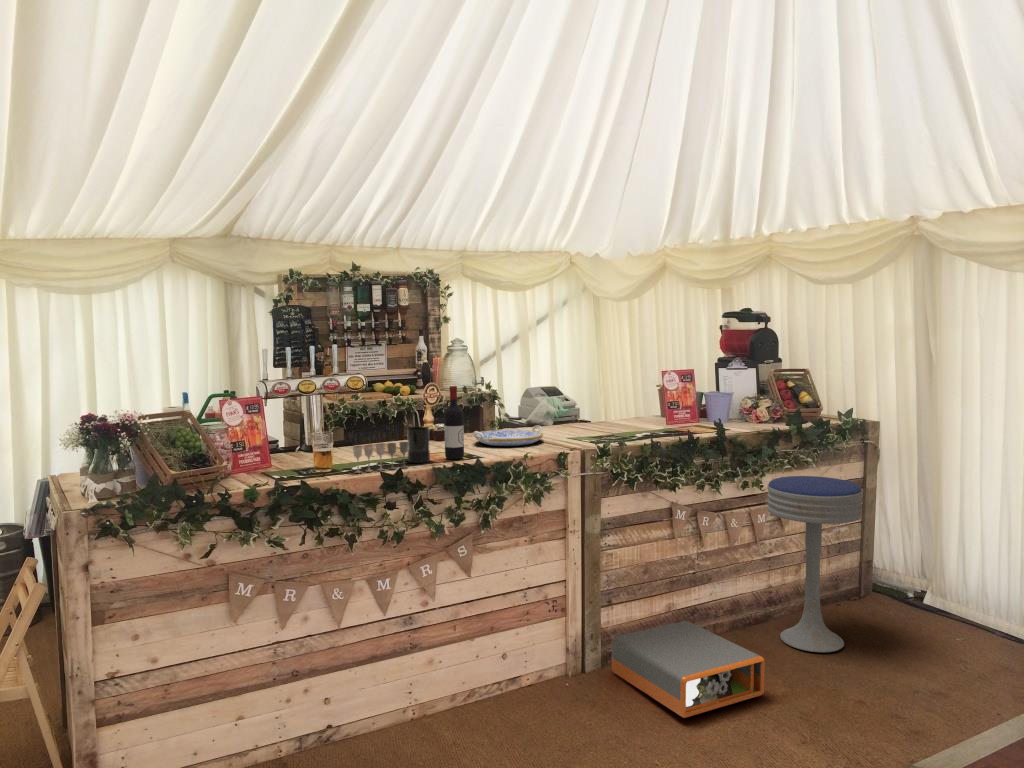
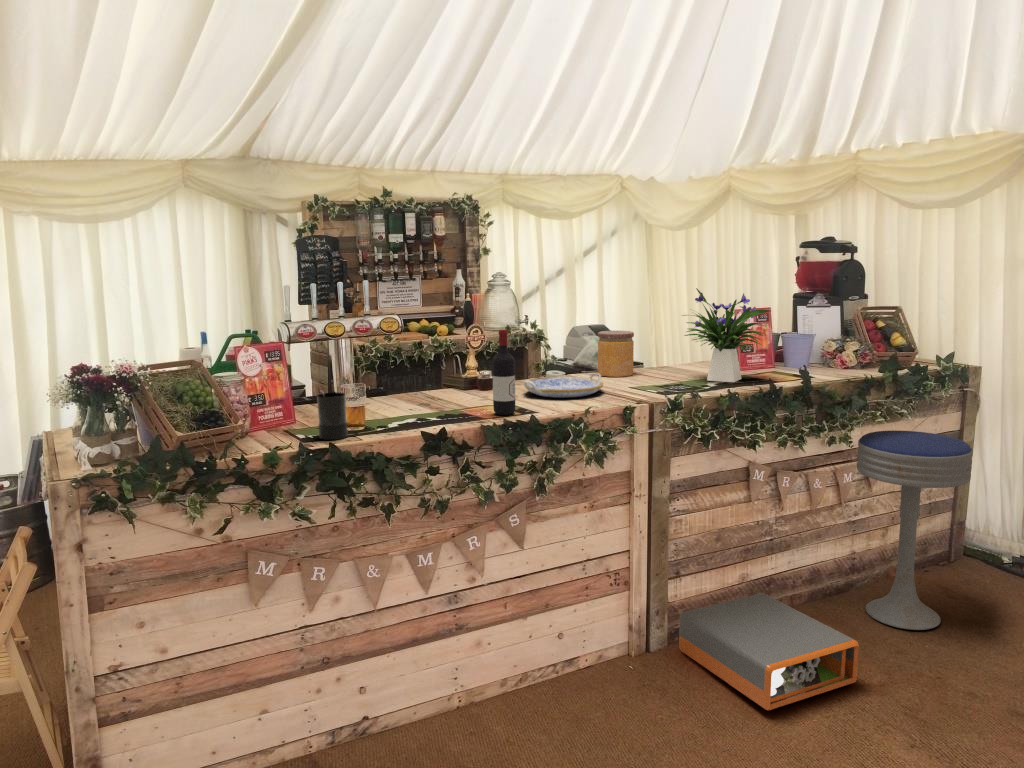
flower arrangement: none [611,352,689,434] -> present [683,288,770,382]
jar: none [542,389,573,430] -> present [598,331,634,377]
candle: present [407,427,430,463] -> present [317,392,348,440]
wine glass: present [353,442,408,473] -> none [388,396,452,433]

